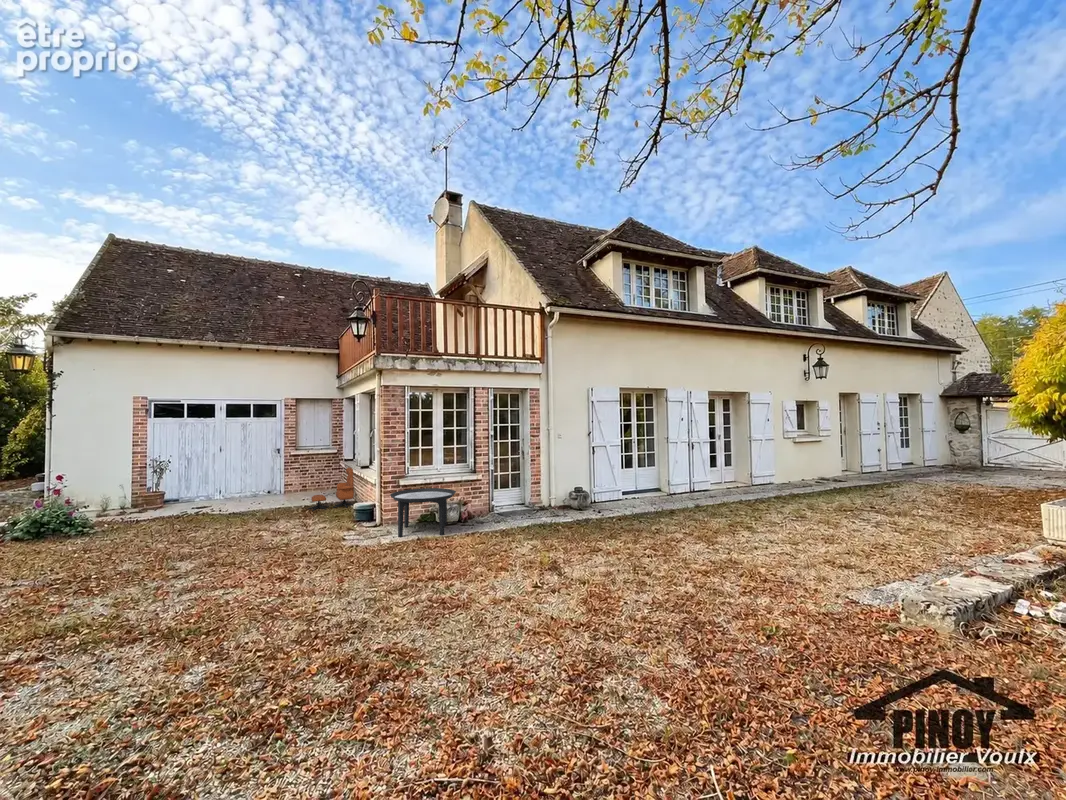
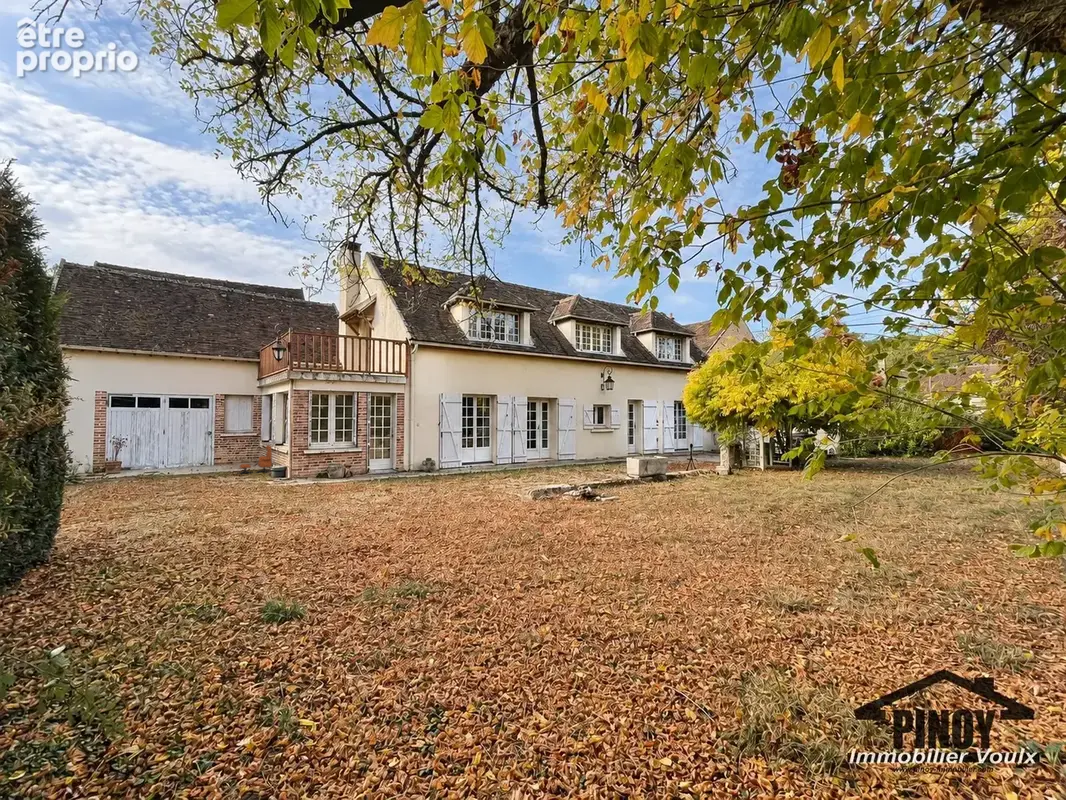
round table: present [390,488,456,537] -> none [298,456,342,484]

